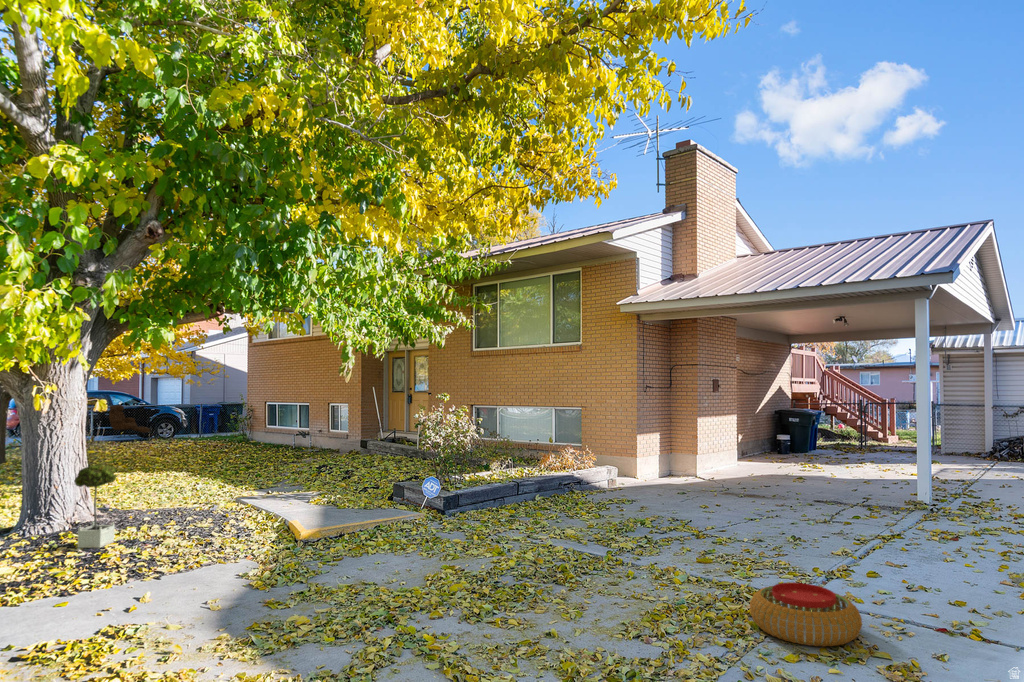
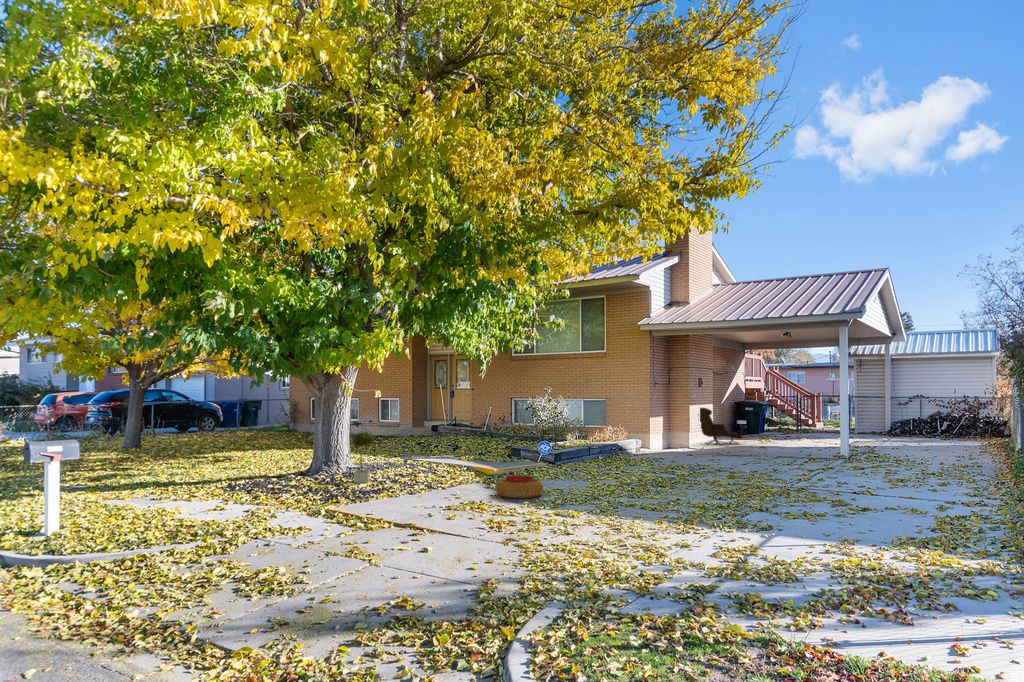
lounge chair: present [109,405,150,437] -> present [700,408,742,445]
pouf: present [750,583,862,646] -> present [496,476,543,498]

